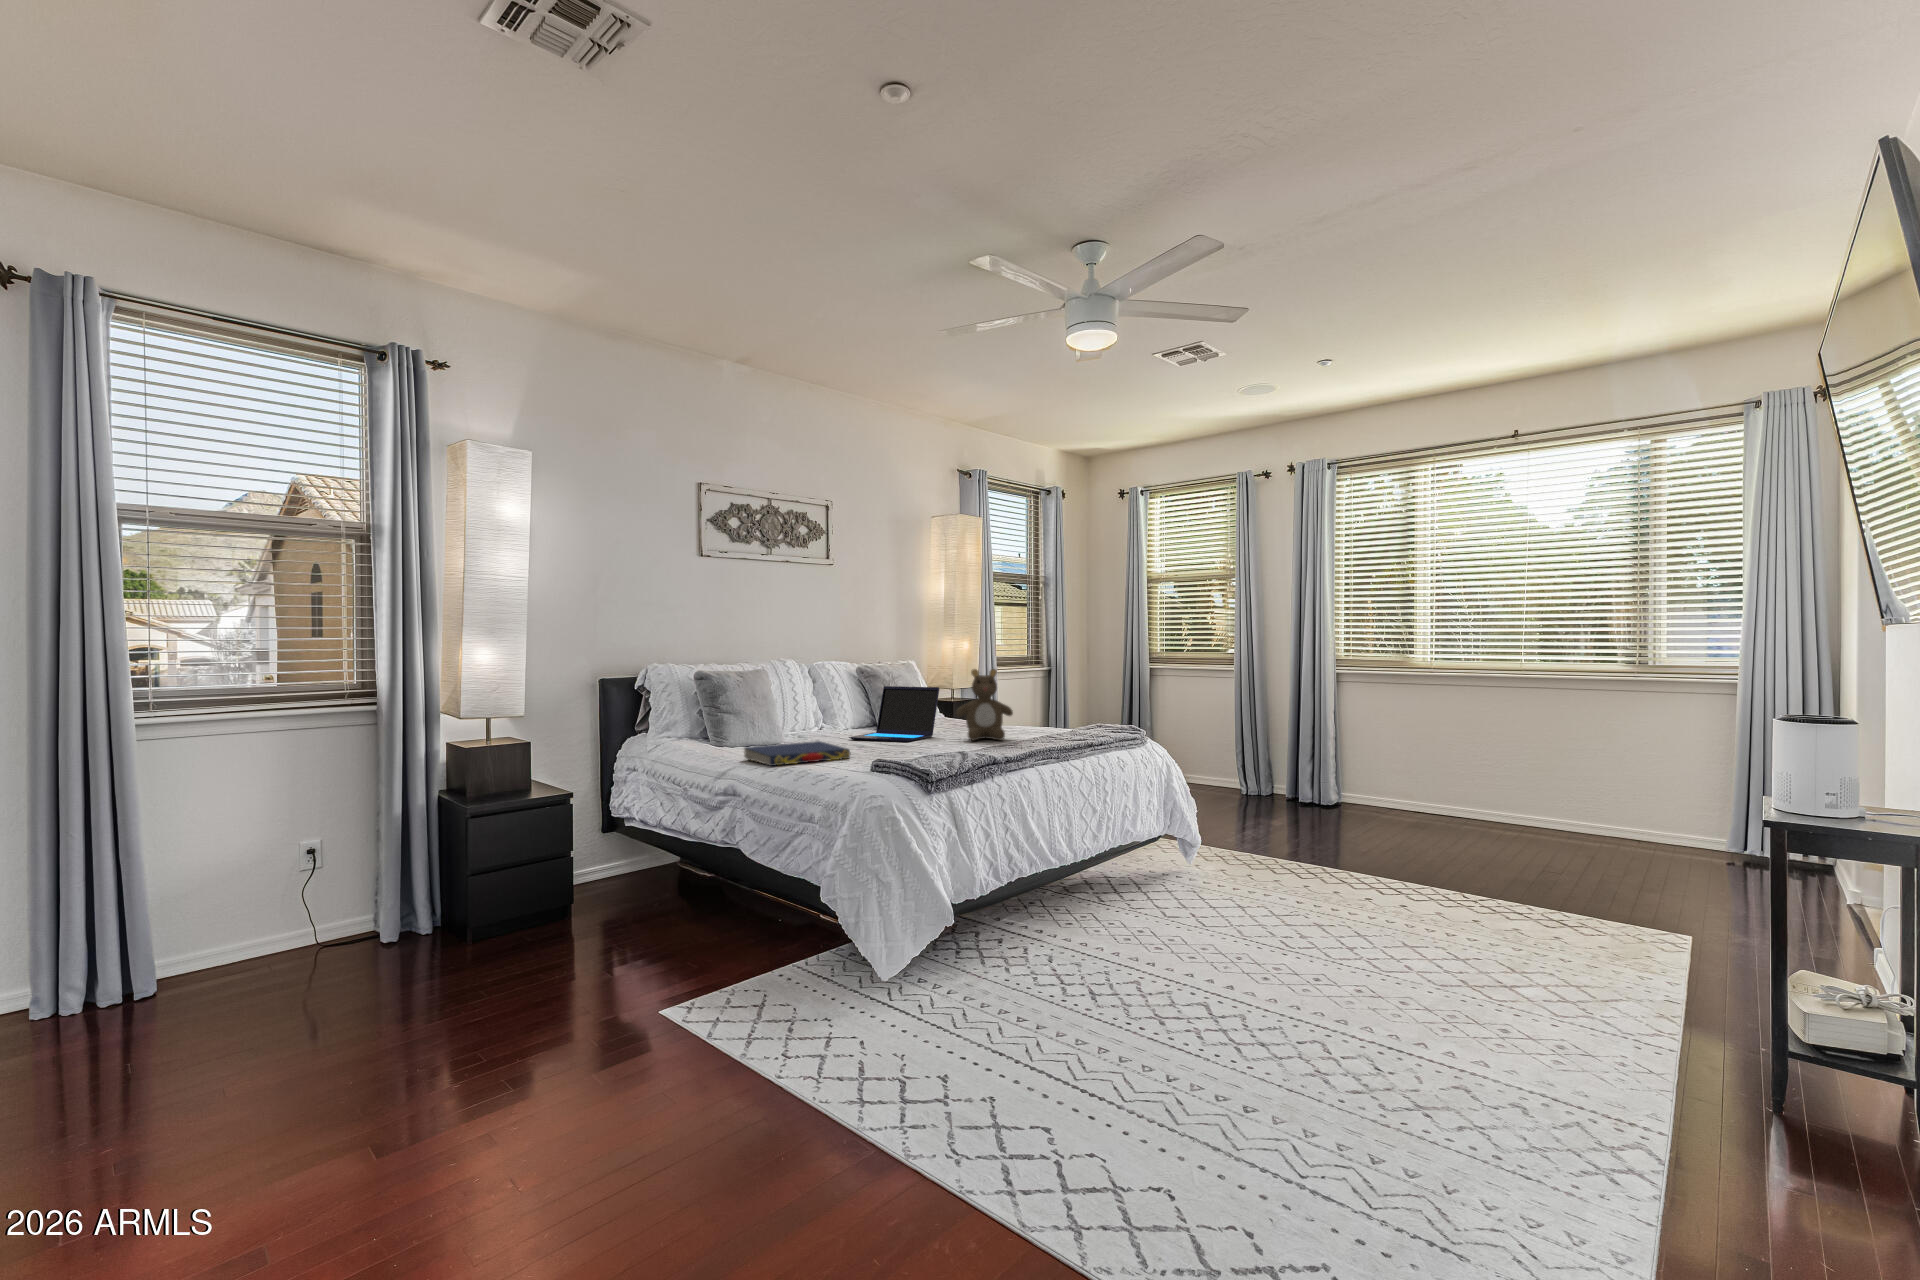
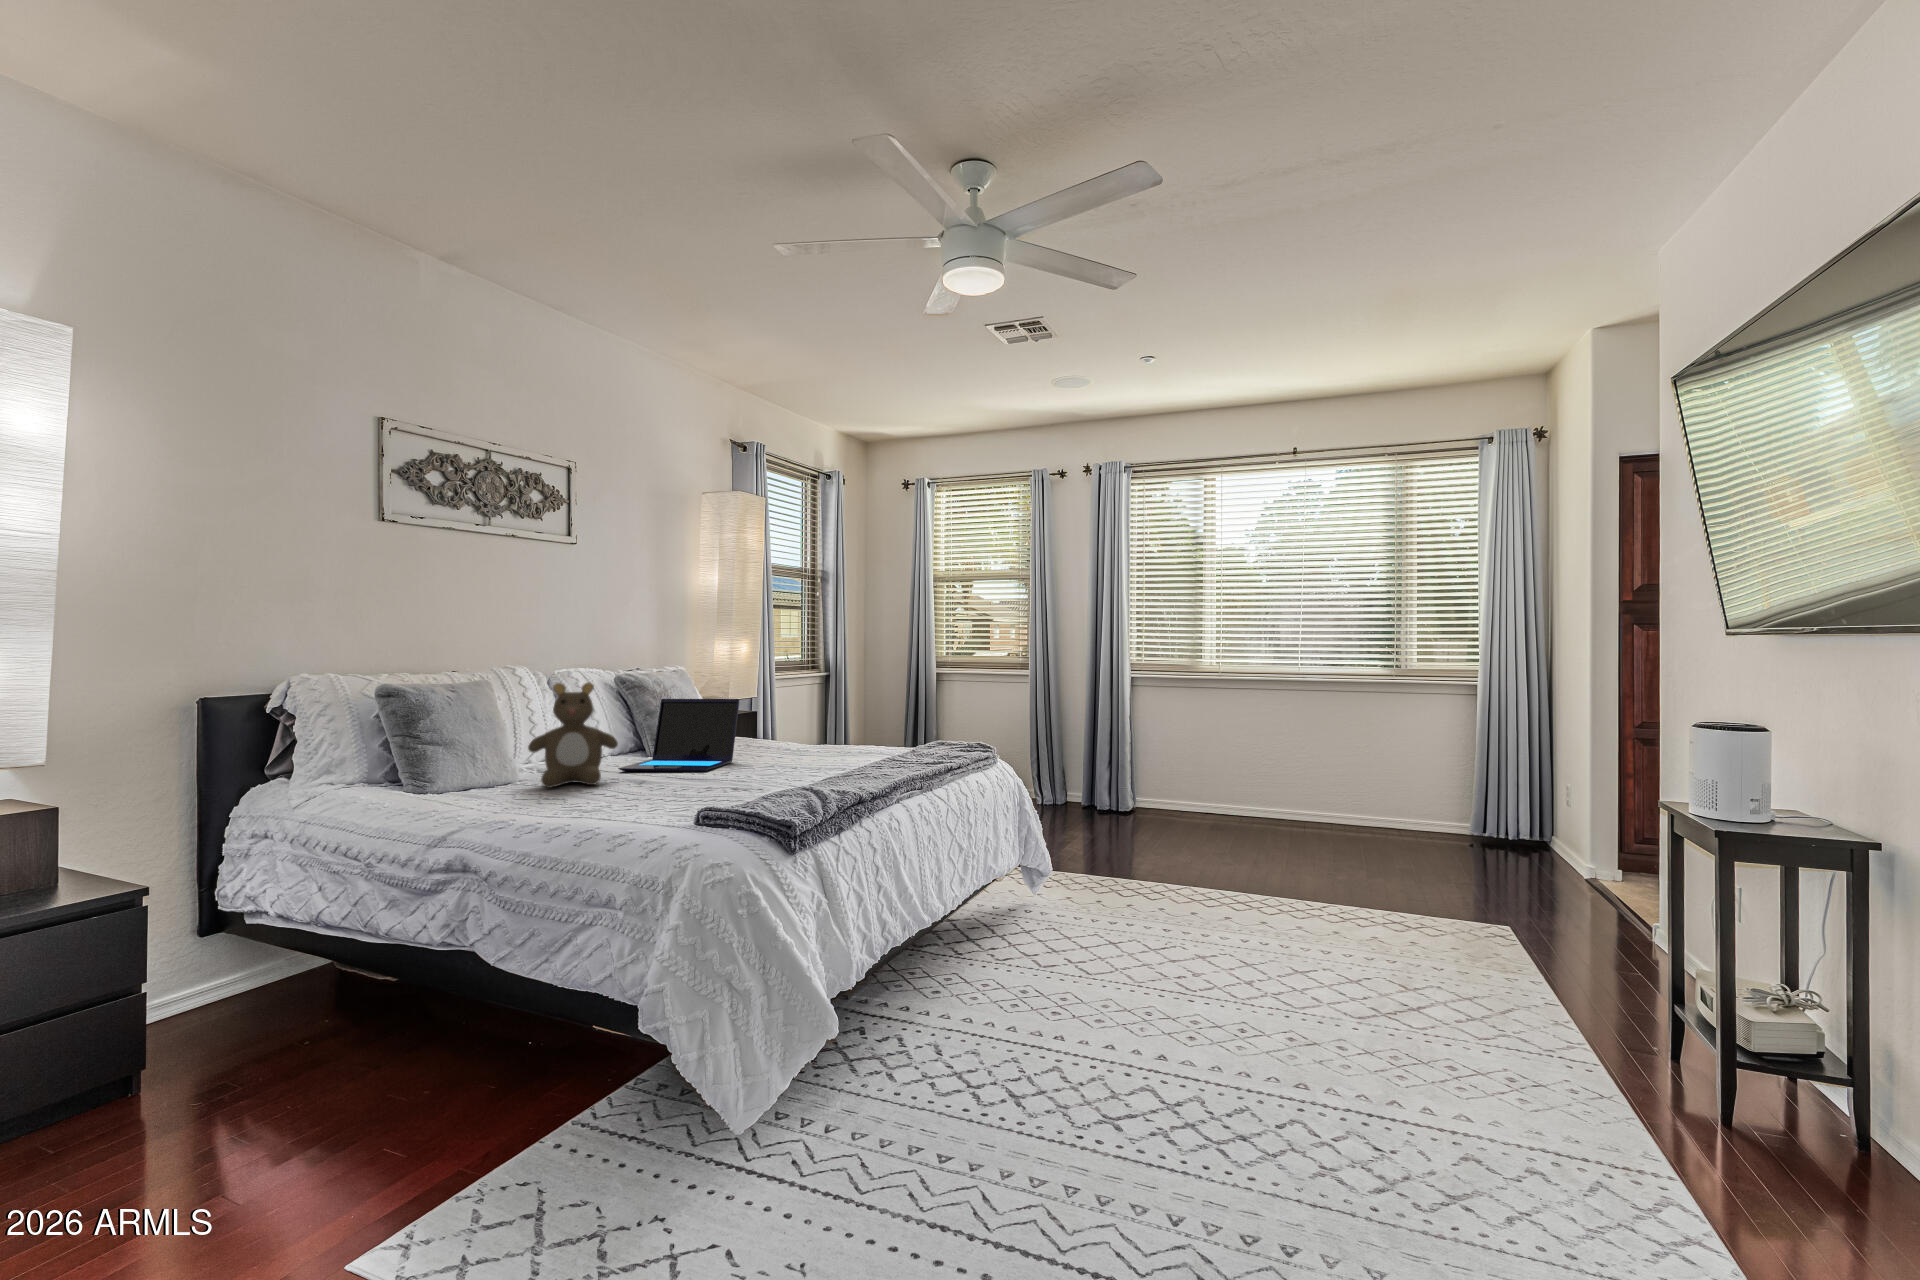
teddy bear: present [956,669,1013,741] -> present [528,682,618,788]
book: present [744,741,850,766] -> none [469,779,642,825]

